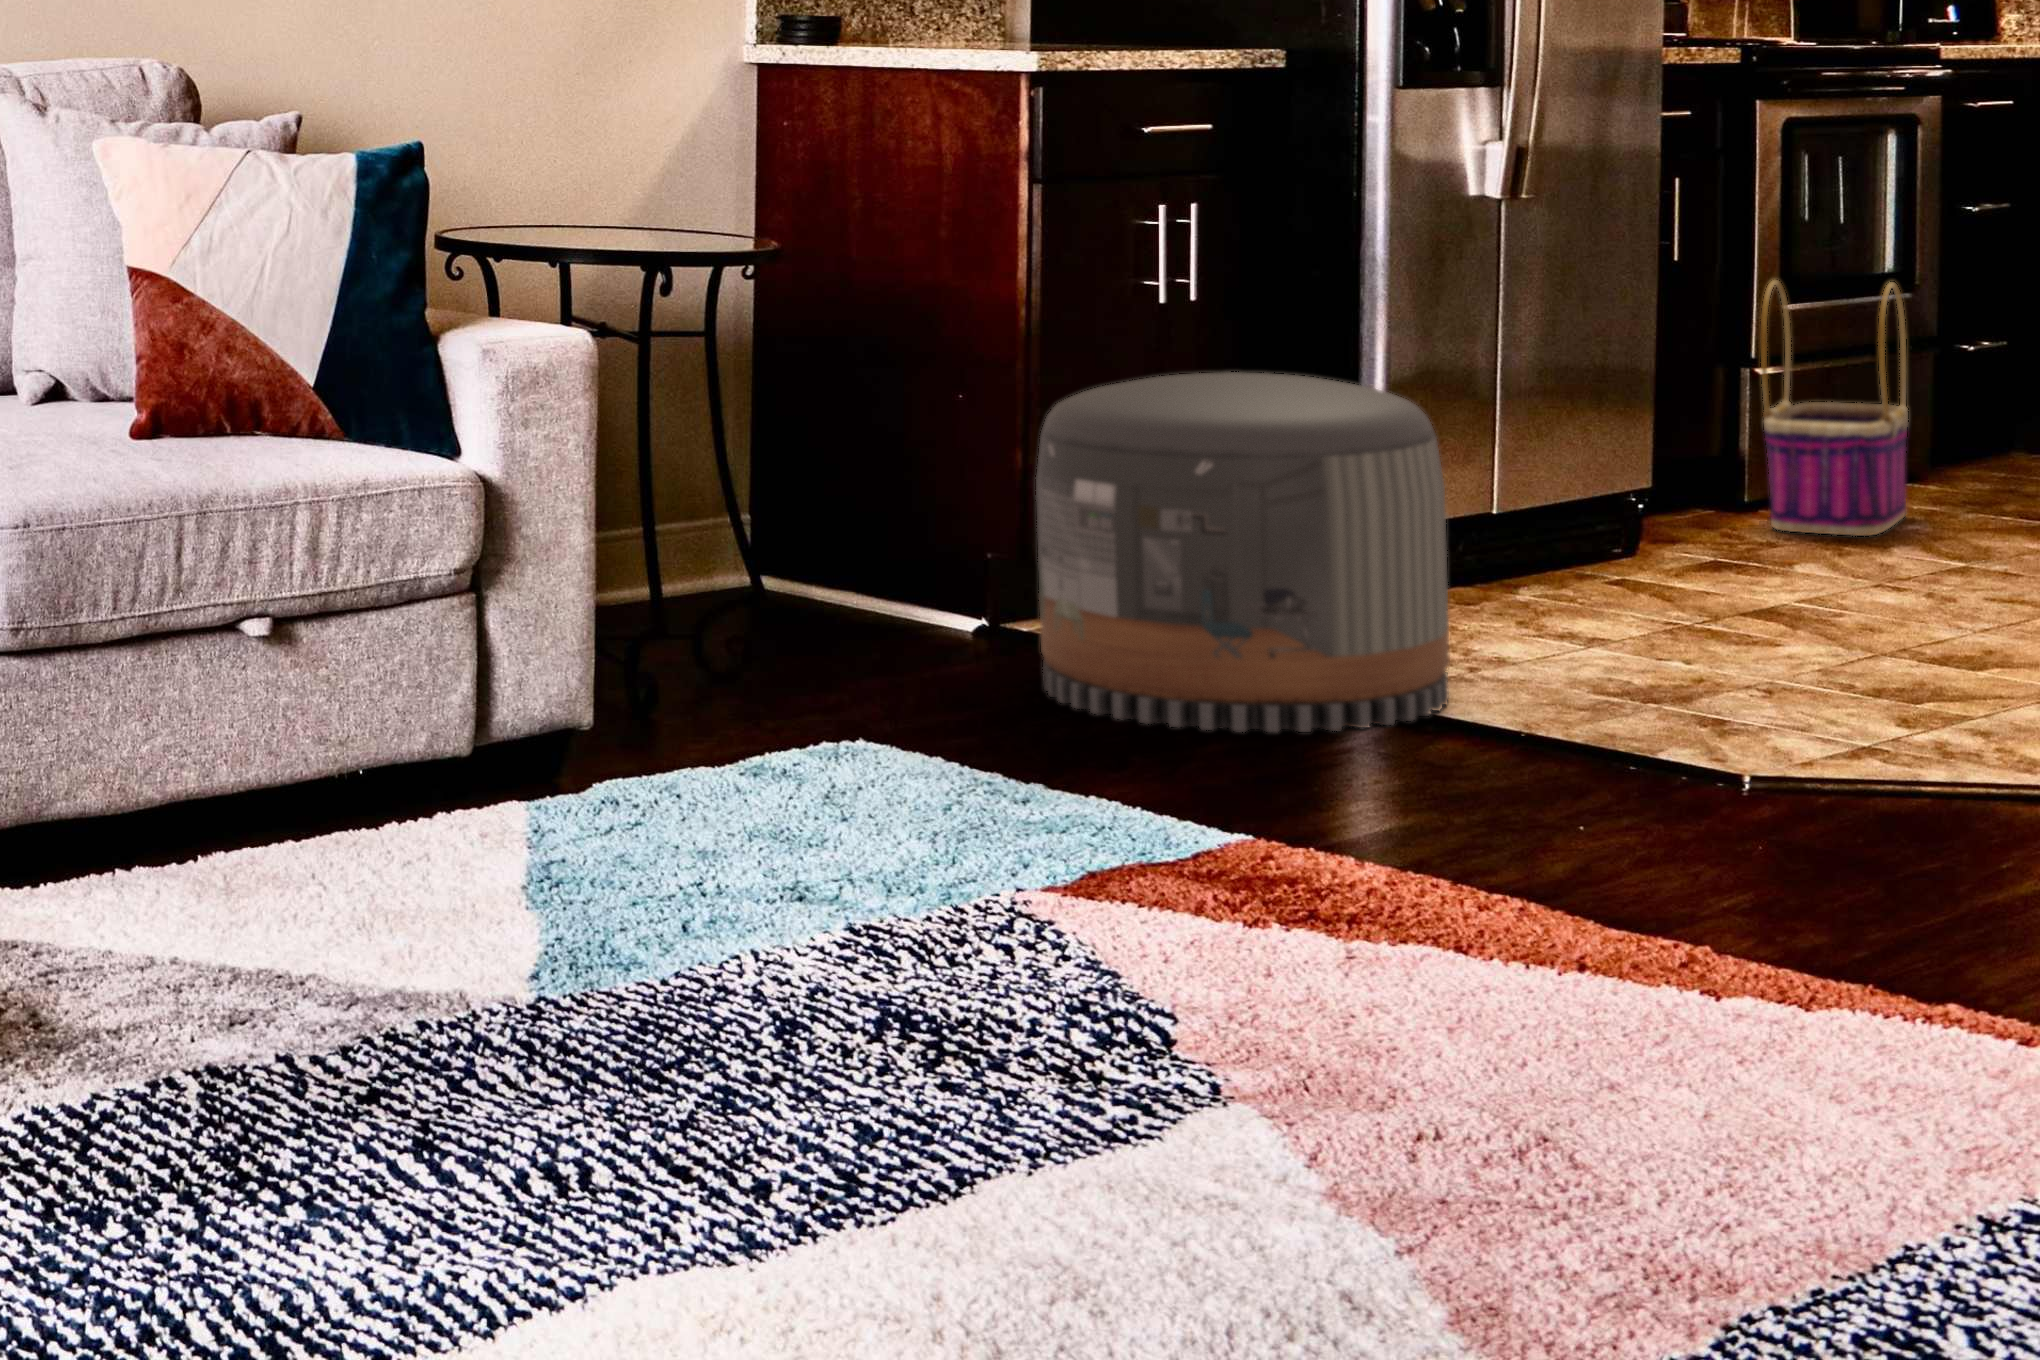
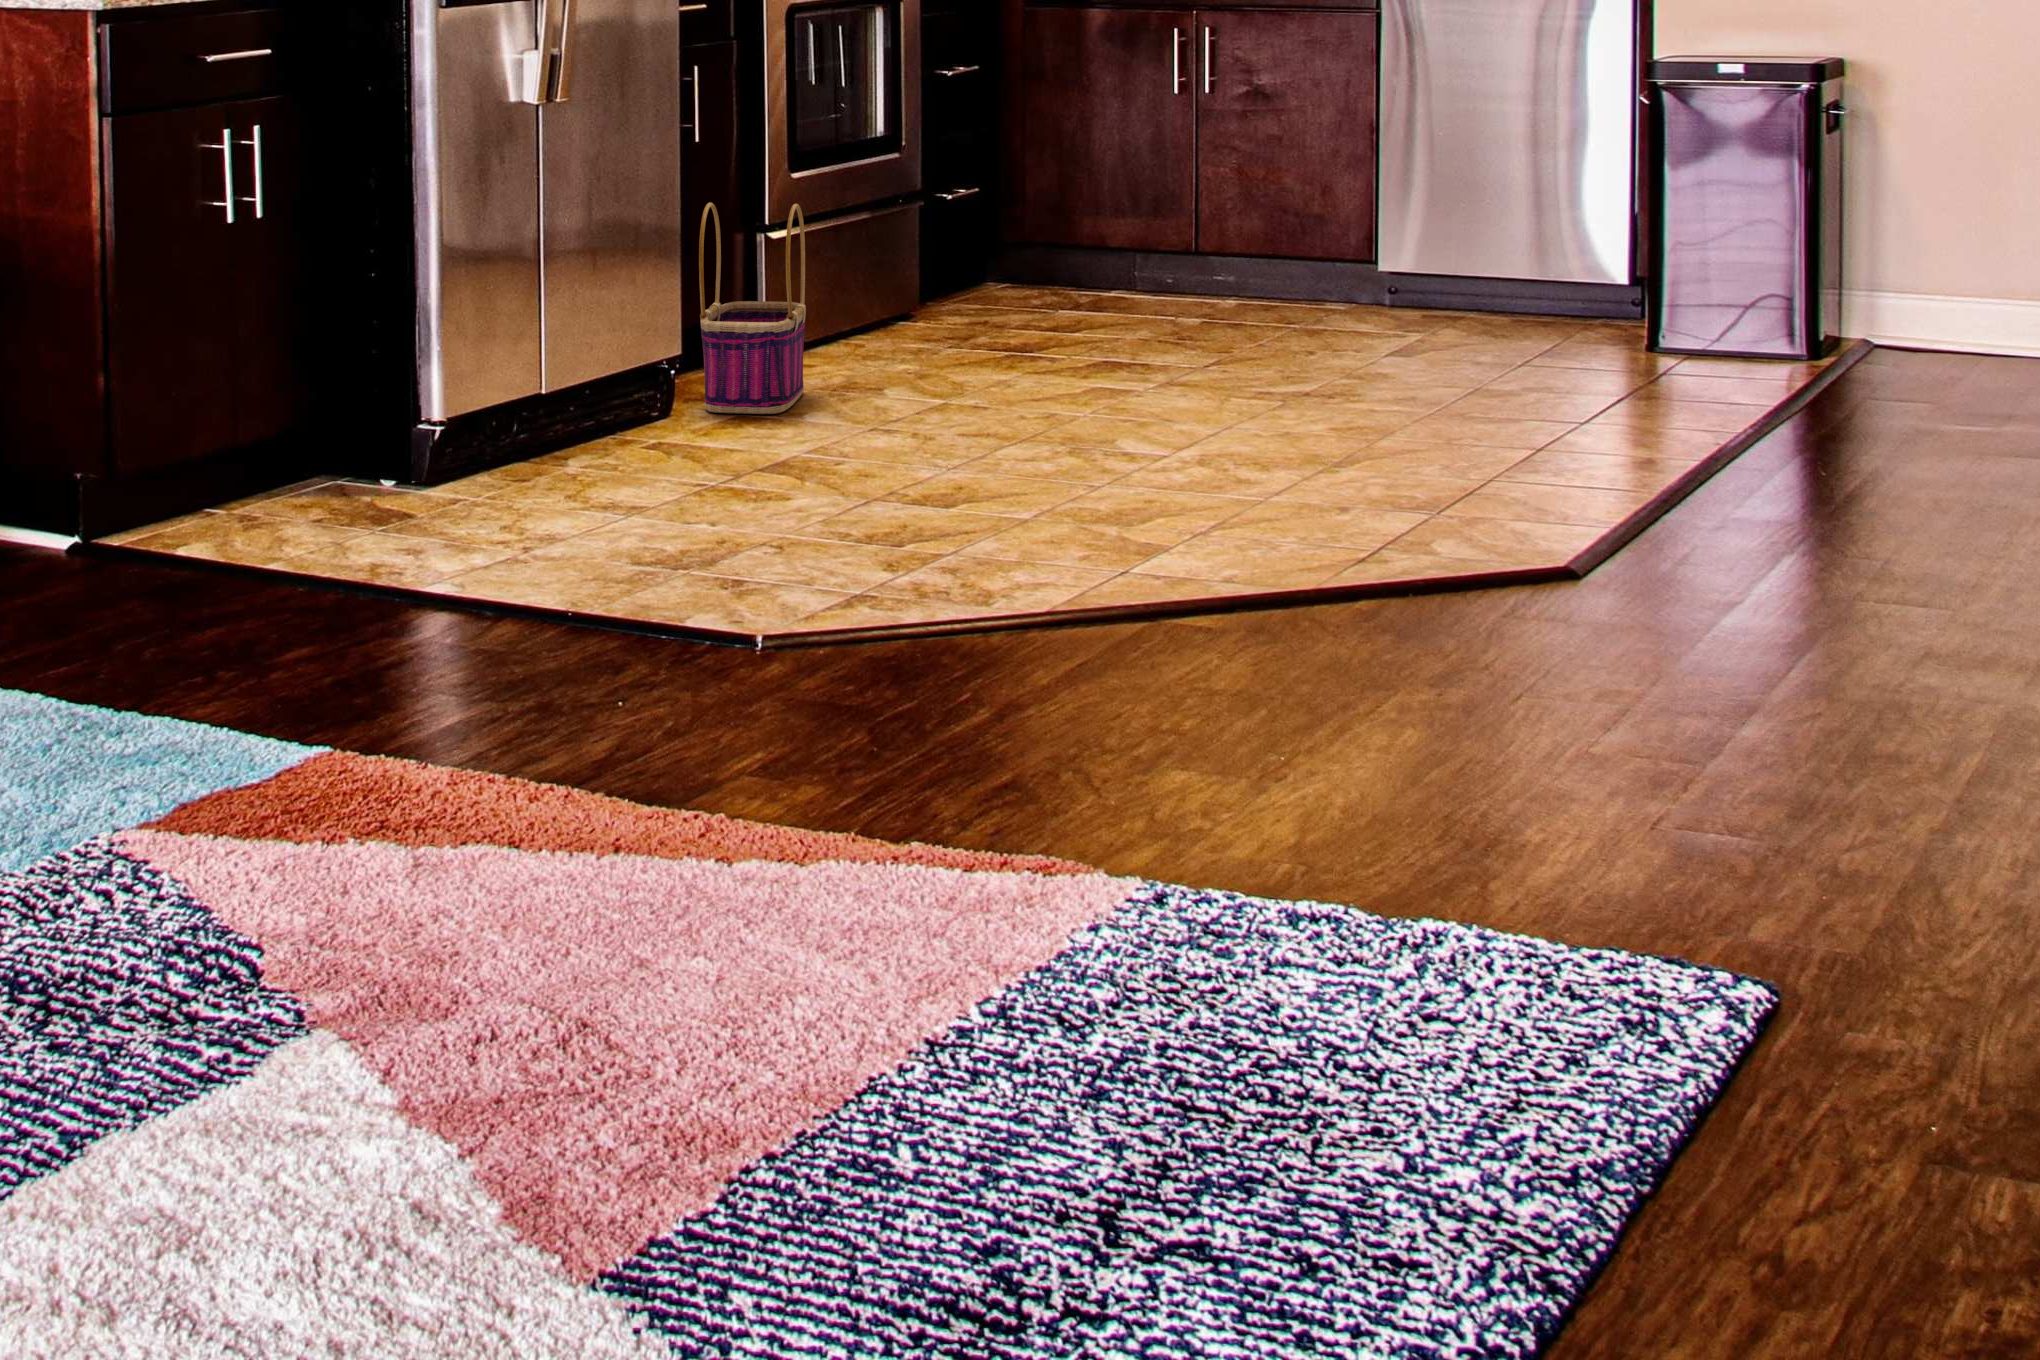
pouf: present [1036,372,1450,732] -> none [115,323,461,647]

